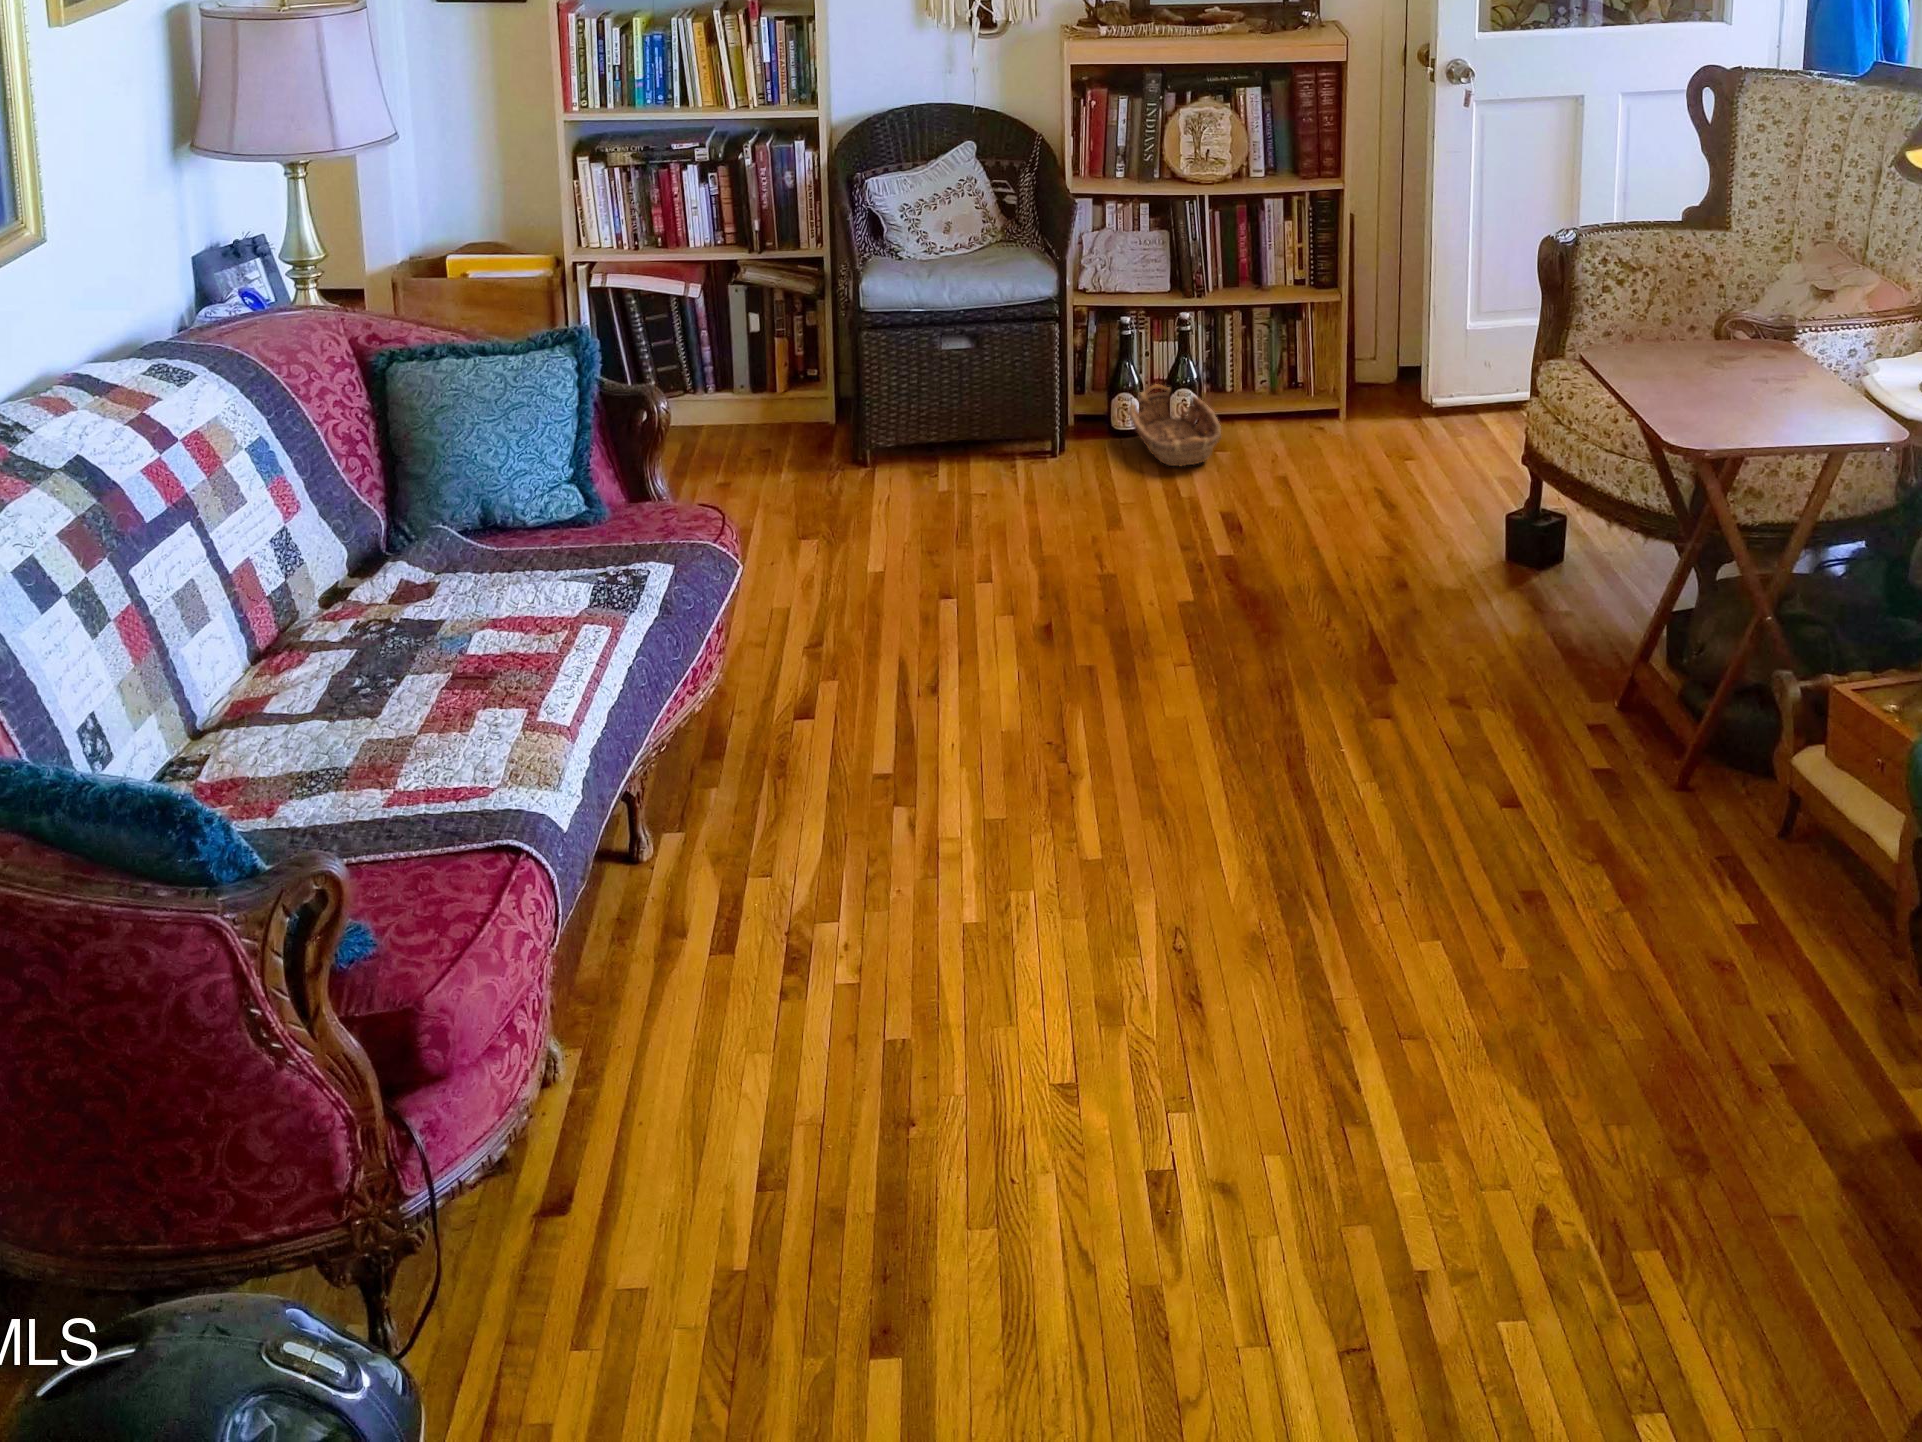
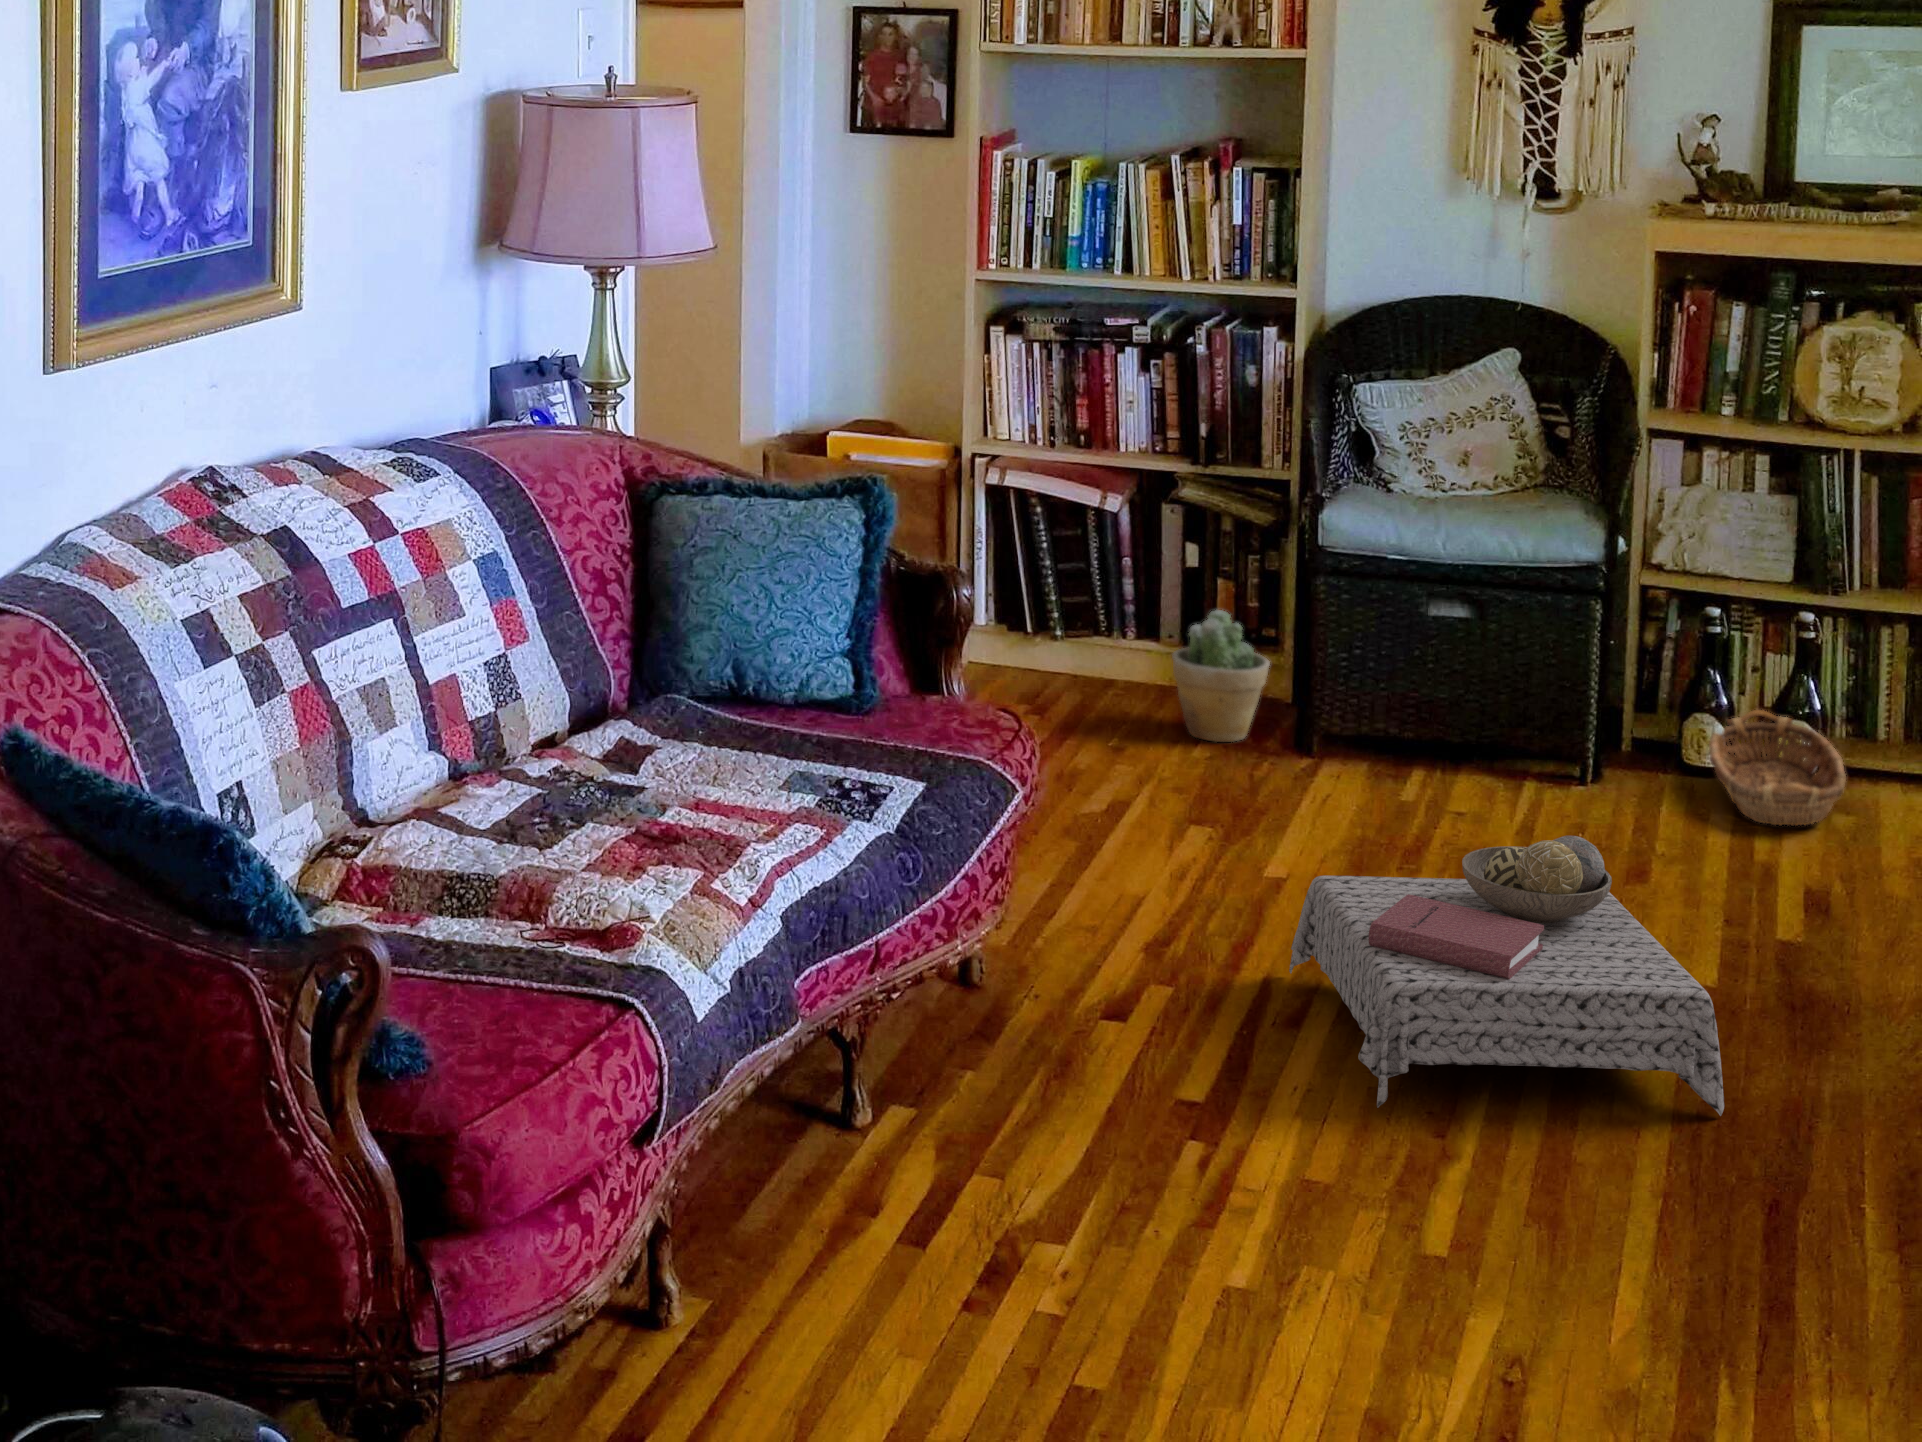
potted plant: none [754,363,828,464] -> present [1172,610,1270,742]
ottoman: none [918,518,1228,744] -> present [1289,836,1724,1116]

